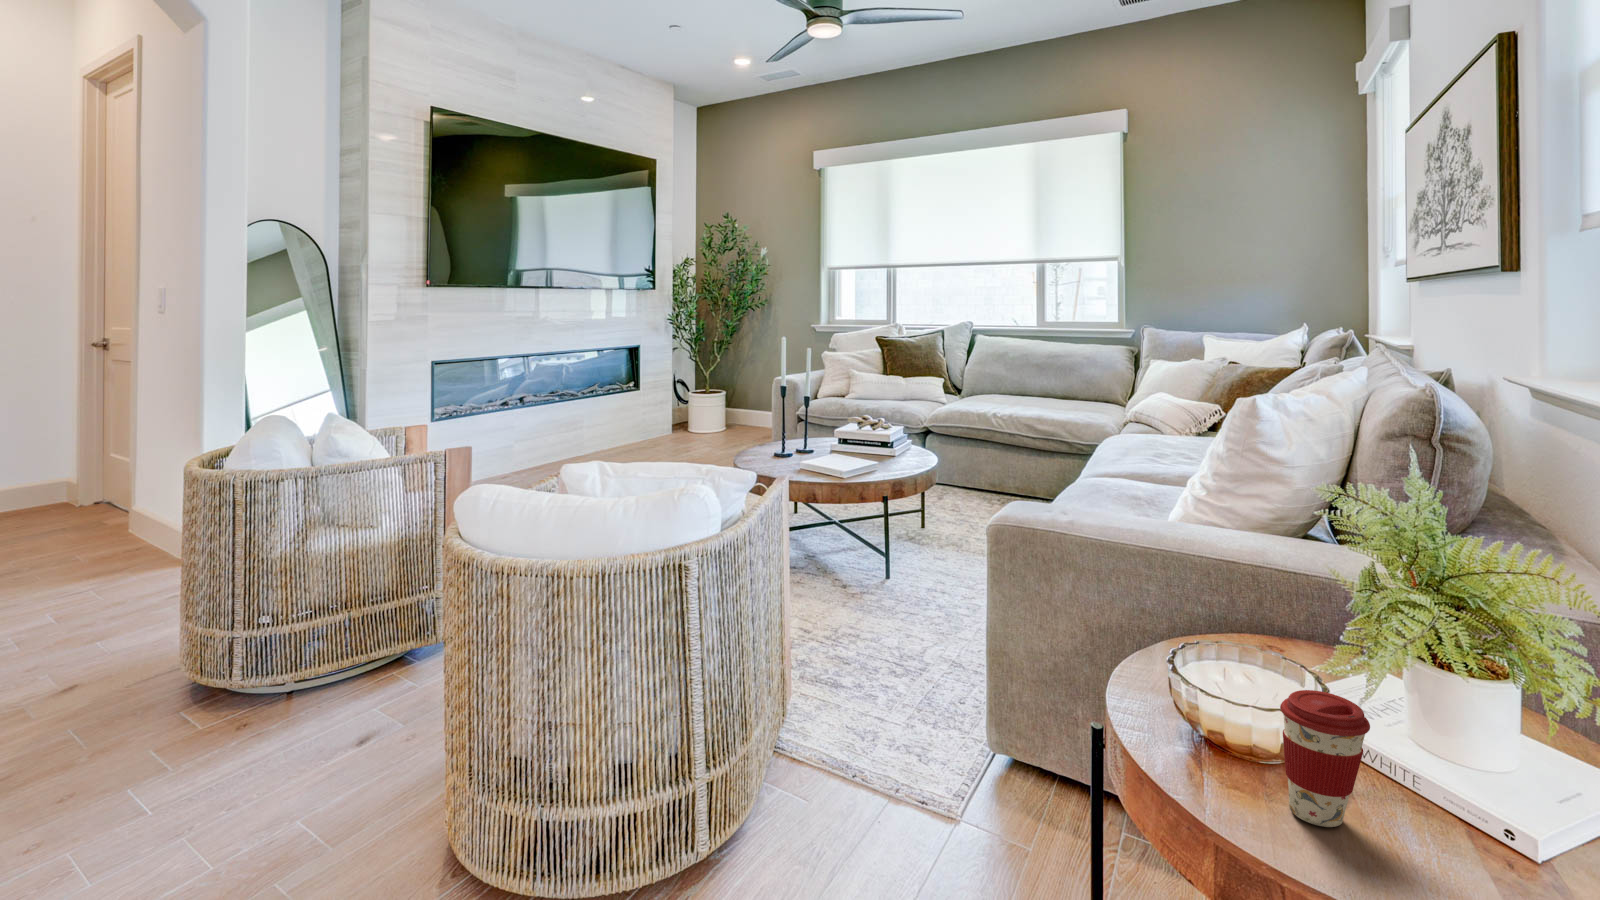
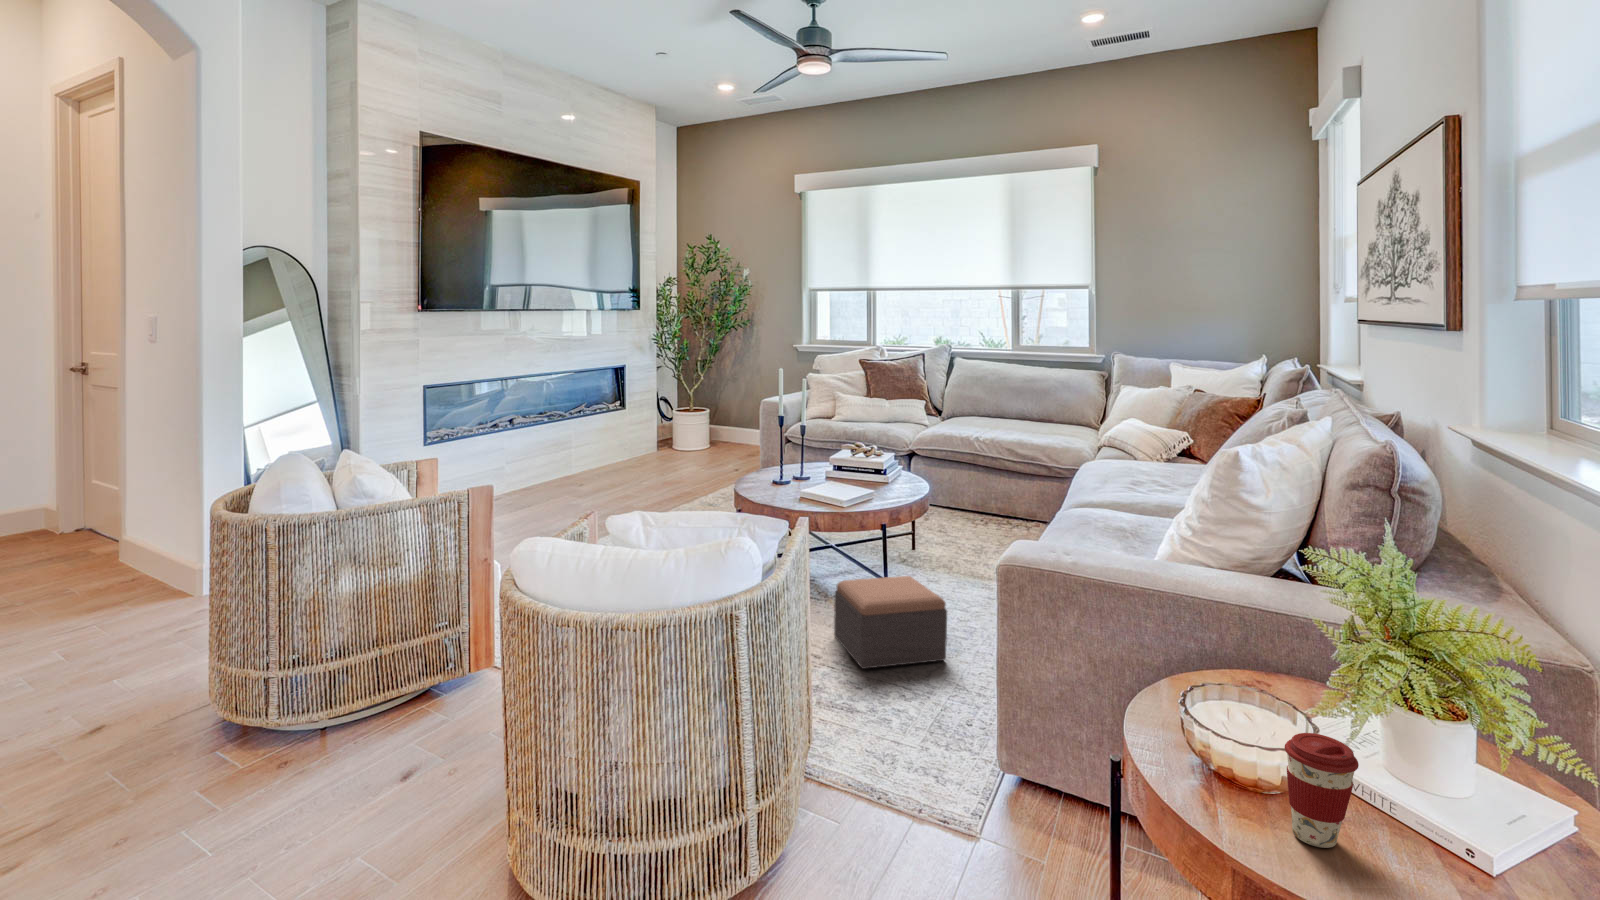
footstool: none [830,548,947,643] -> present [834,576,947,669]

